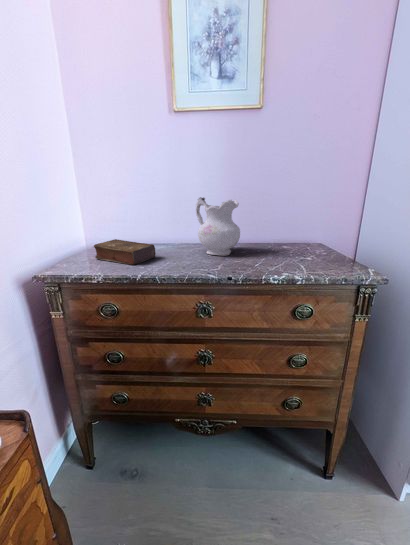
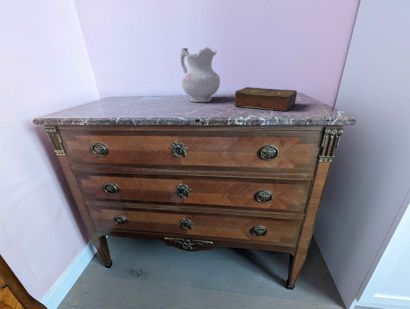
book: present [94,239,156,265] -> present [234,87,297,111]

